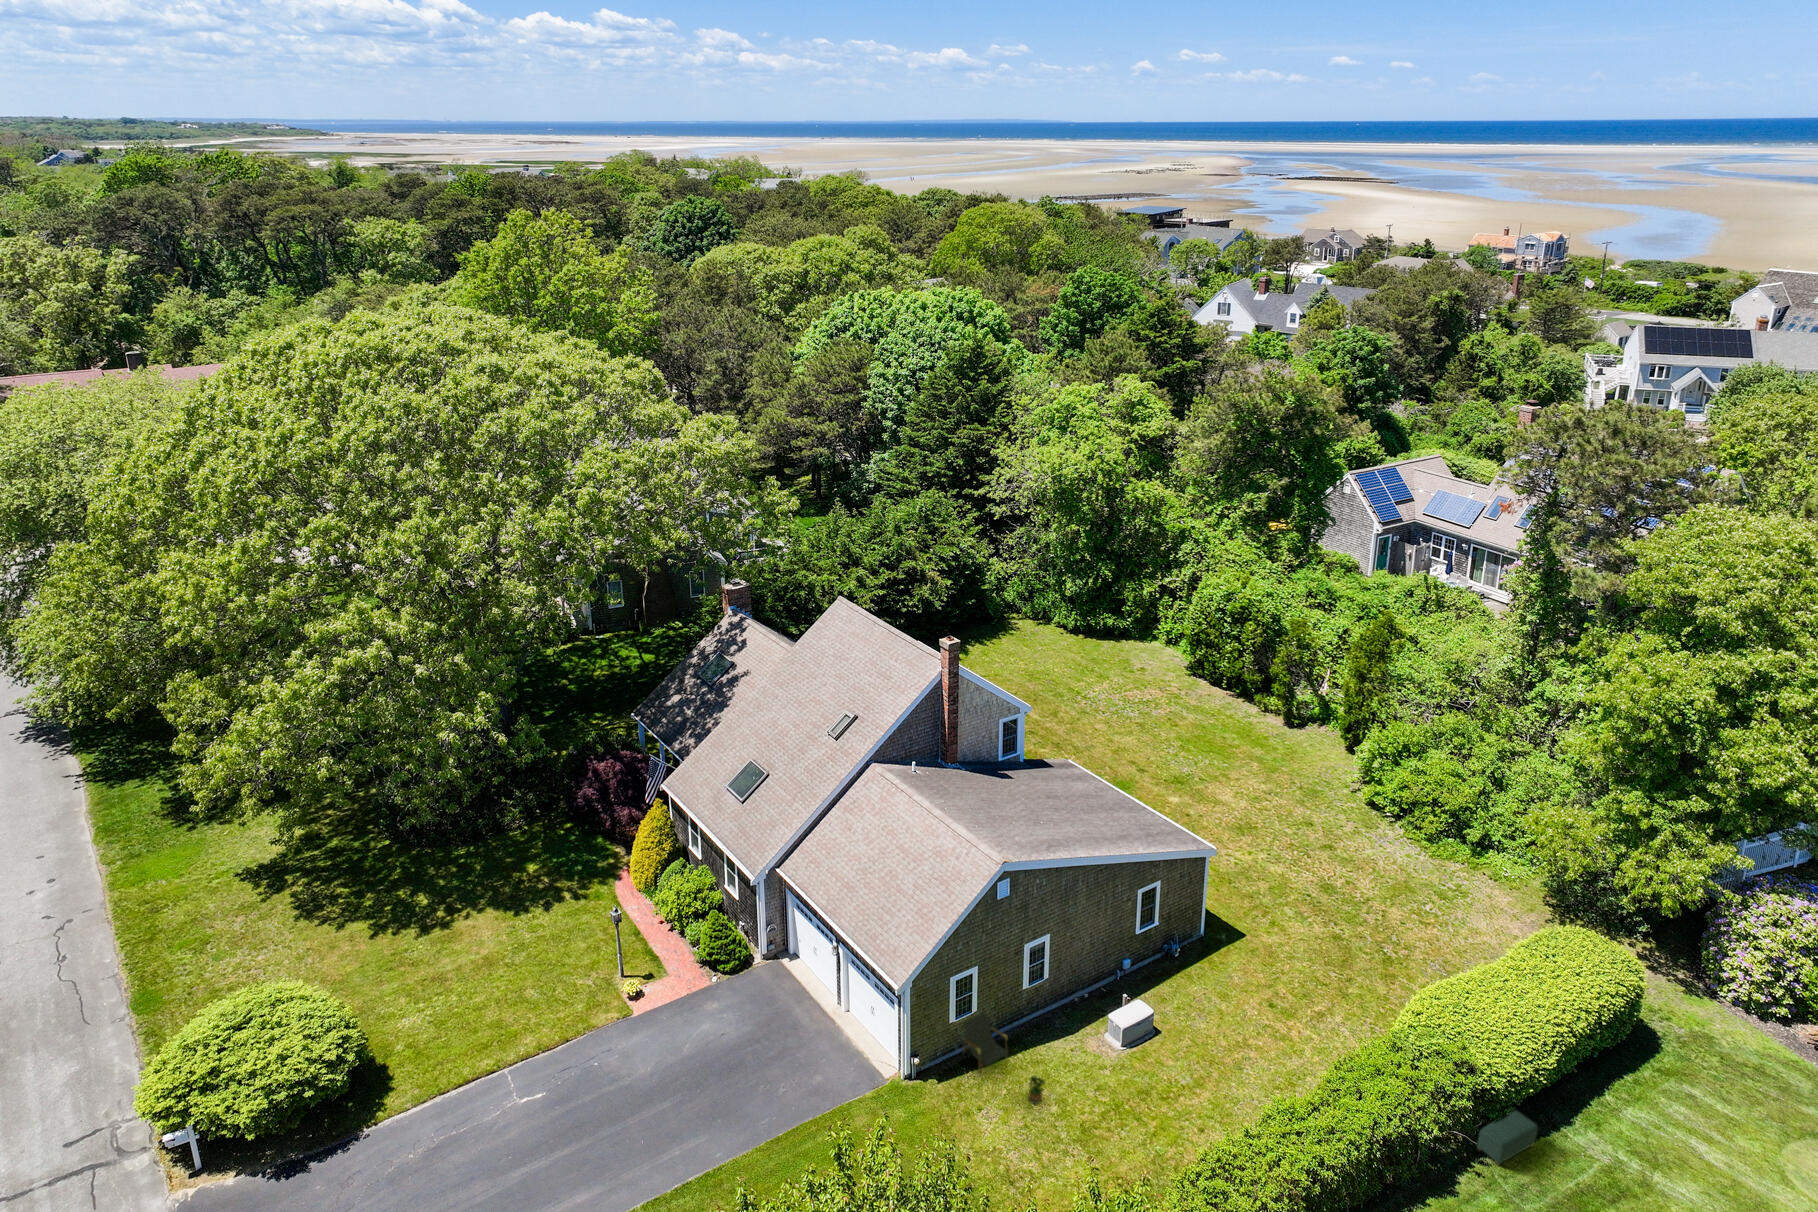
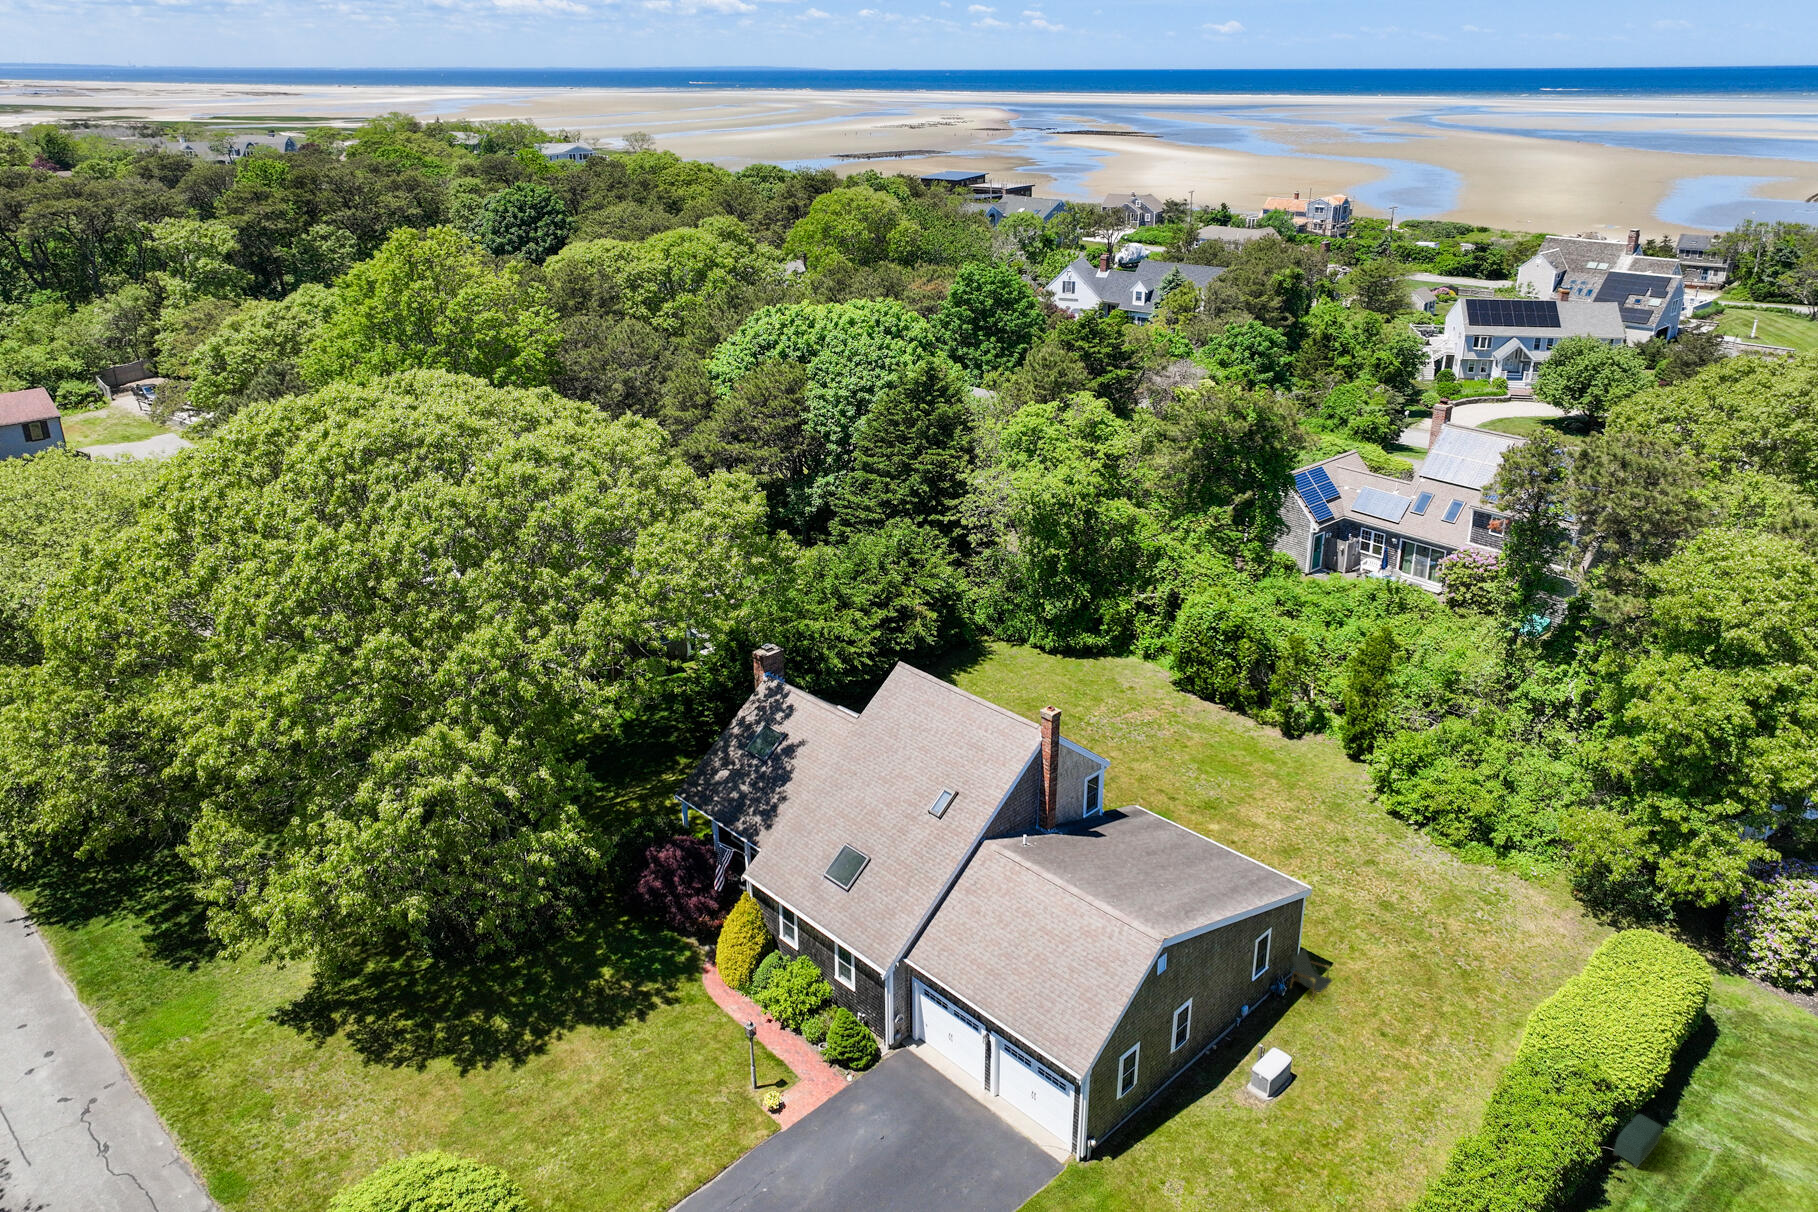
lounge chair: present [963,1012,1009,1075] -> present [1290,949,1332,1000]
potted tree: present [1028,1076,1046,1105] -> none [1209,1143,1226,1172]

